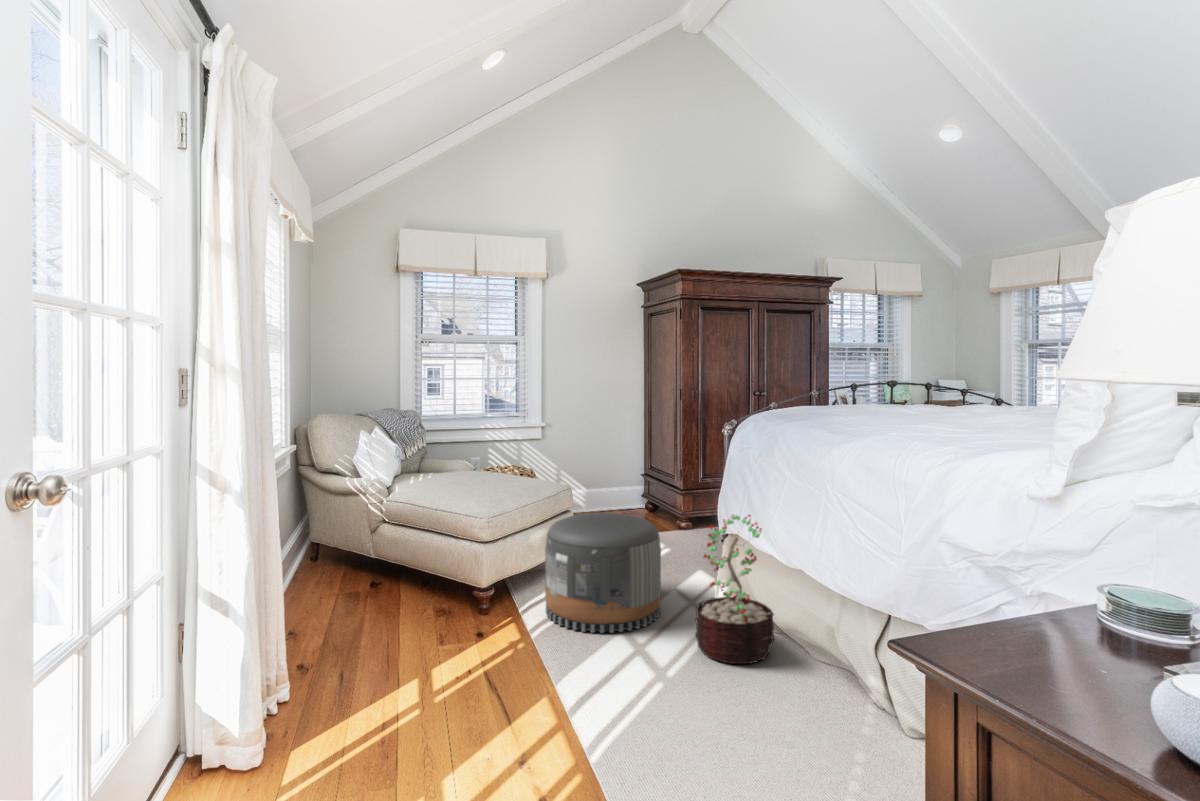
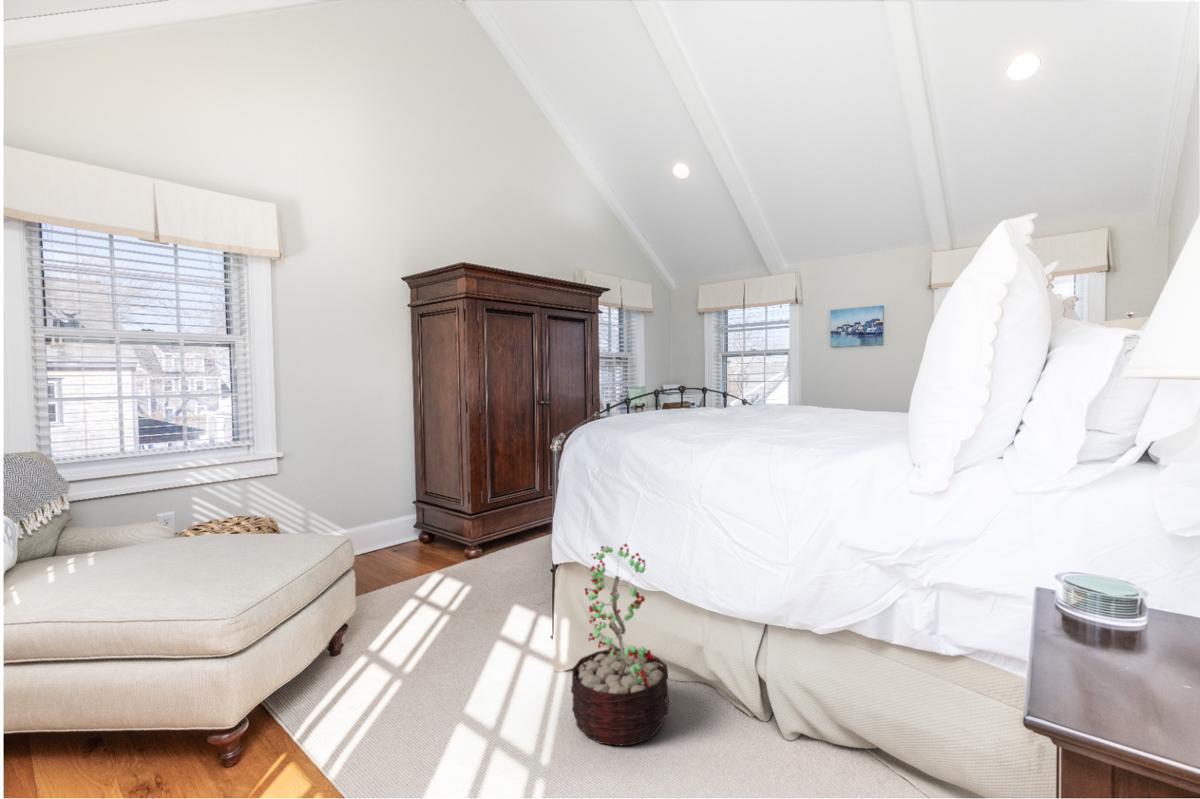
pouf: present [545,513,661,633] -> none [335,561,505,748]

